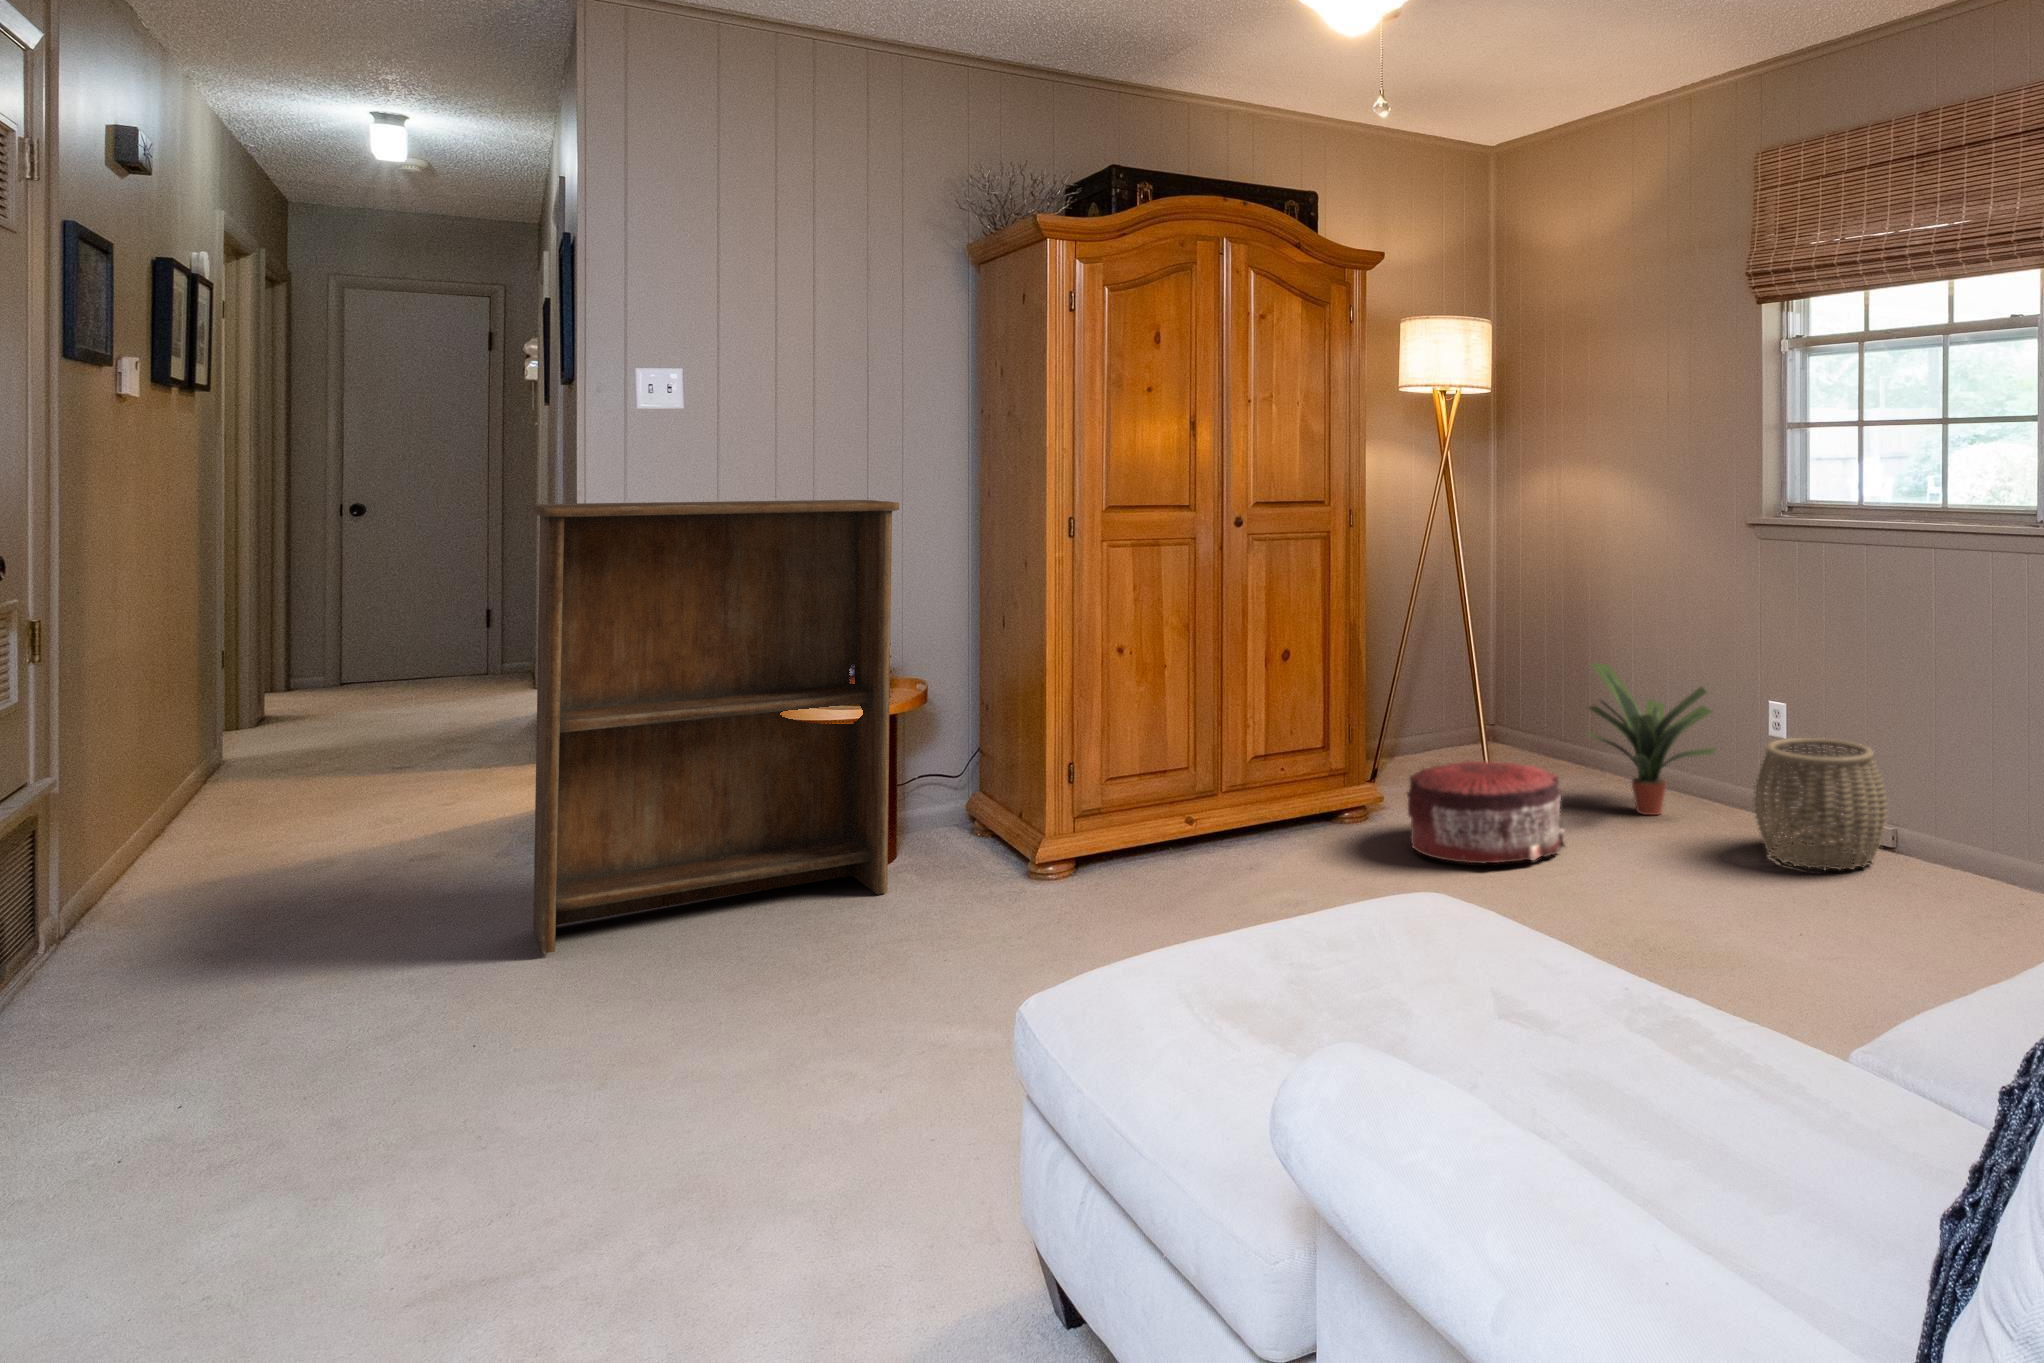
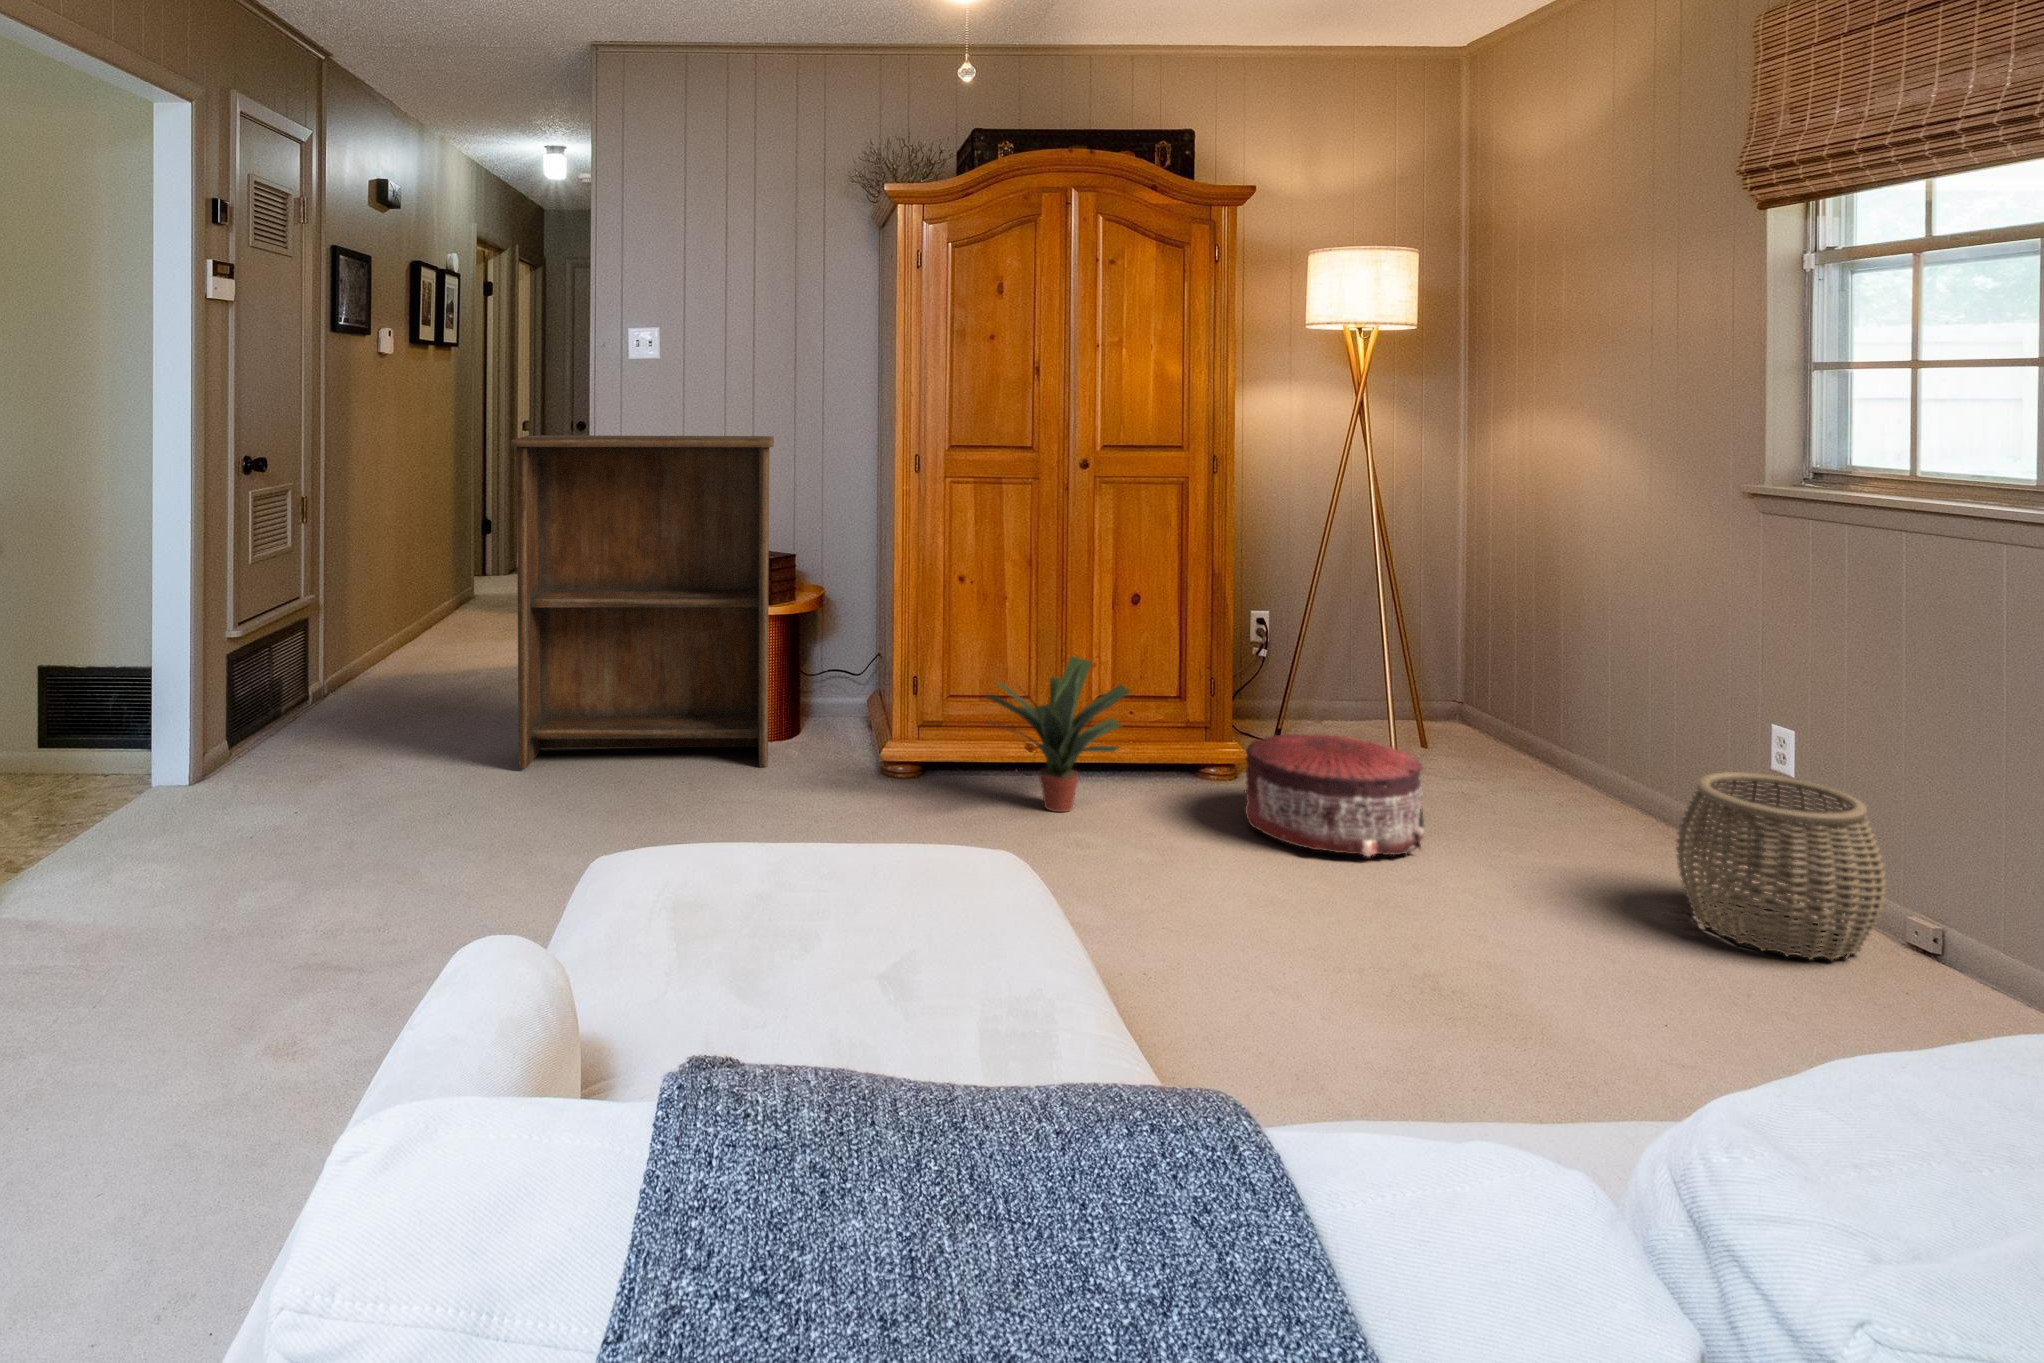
potted plant: present [1587,663,1715,815] -> present [987,656,1129,812]

